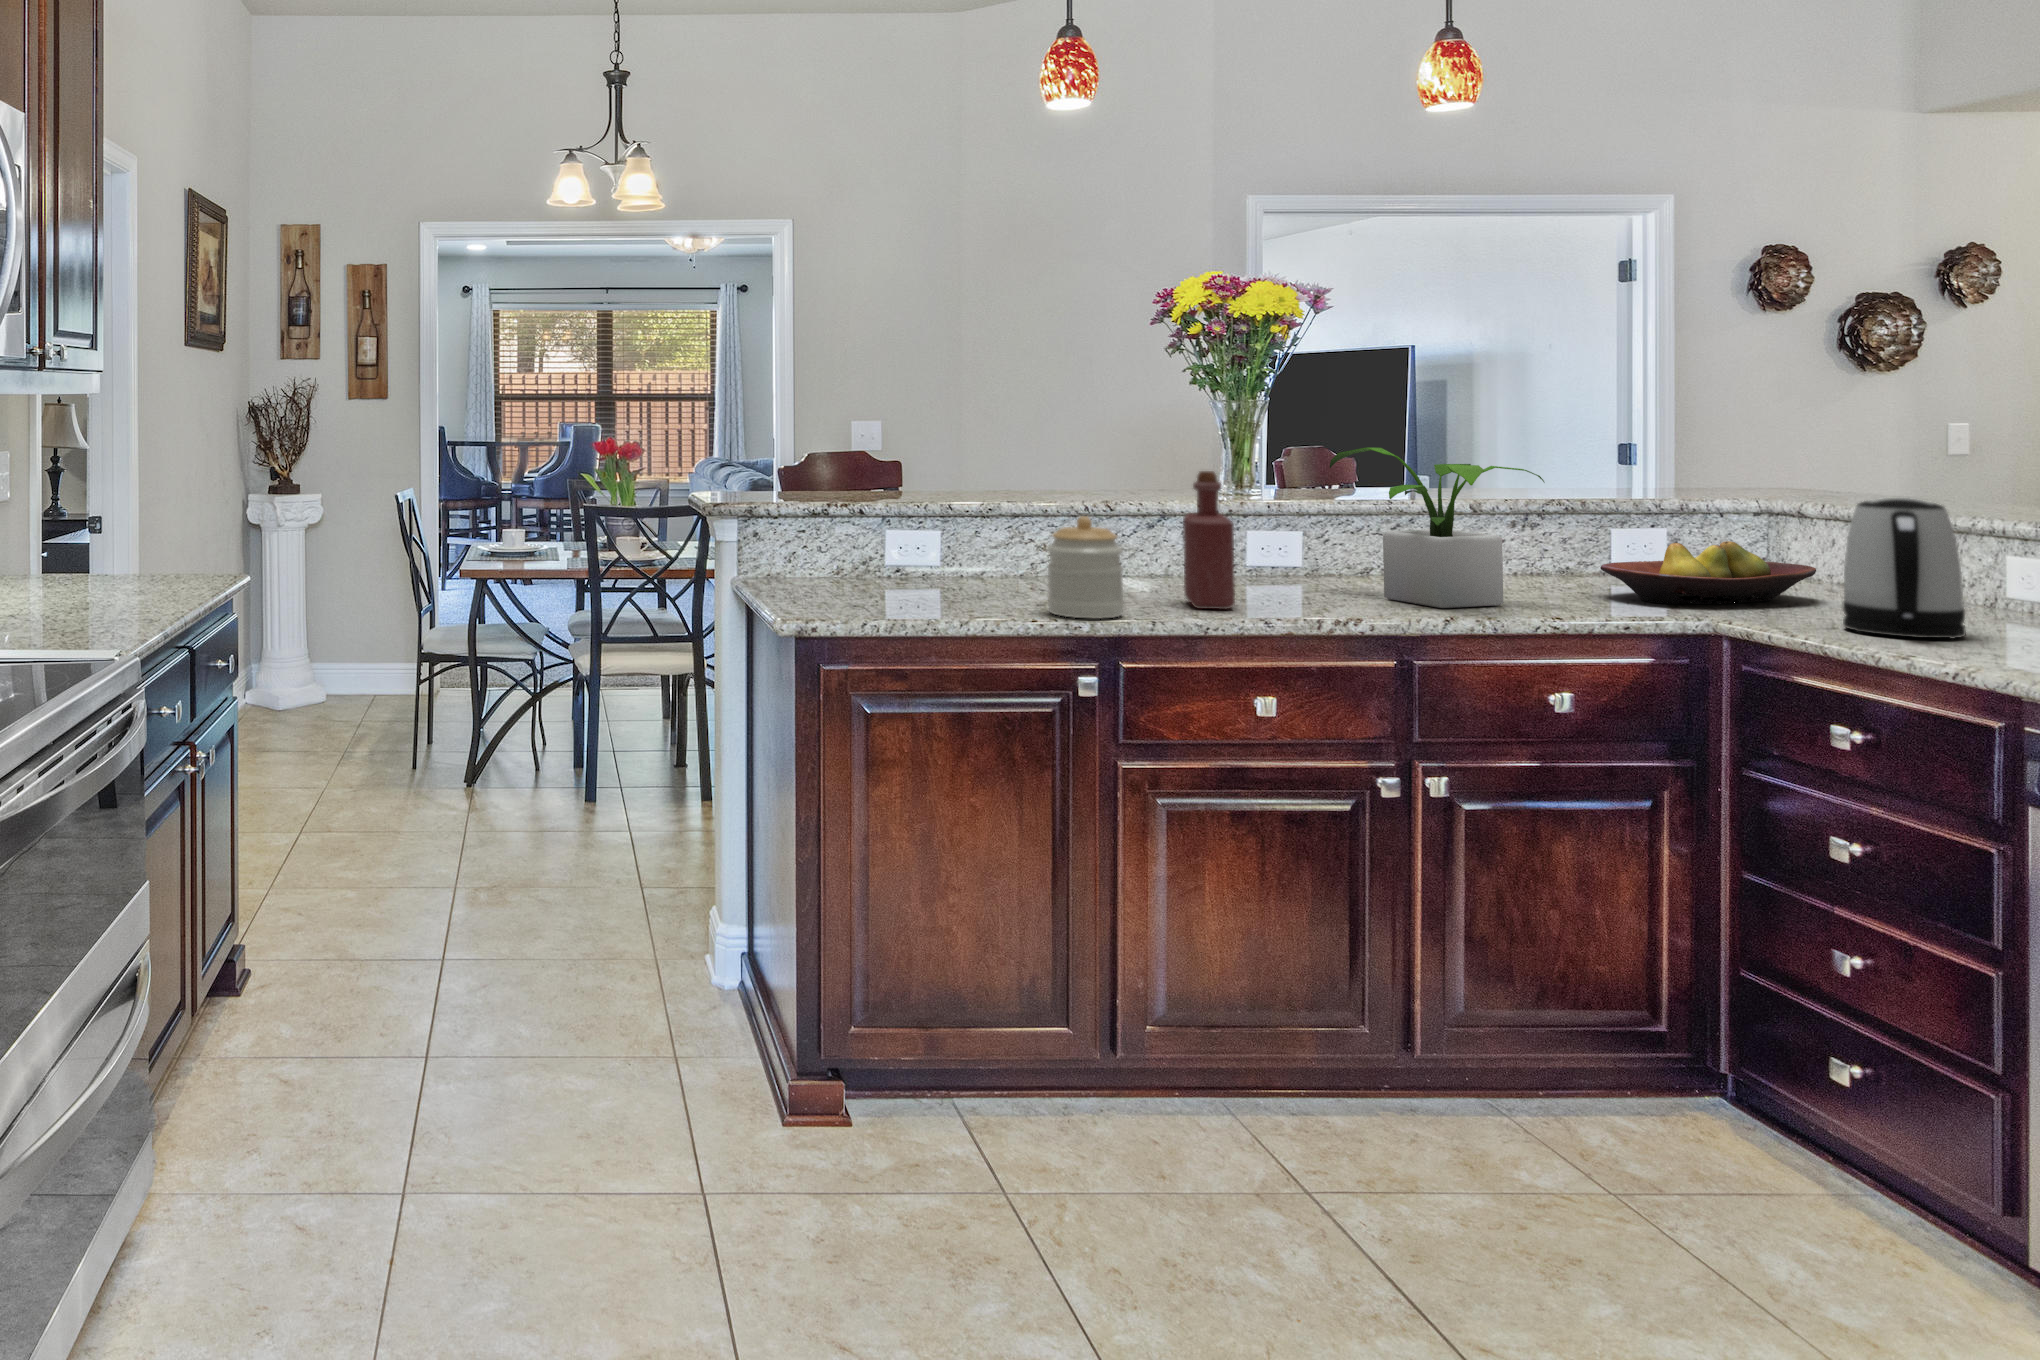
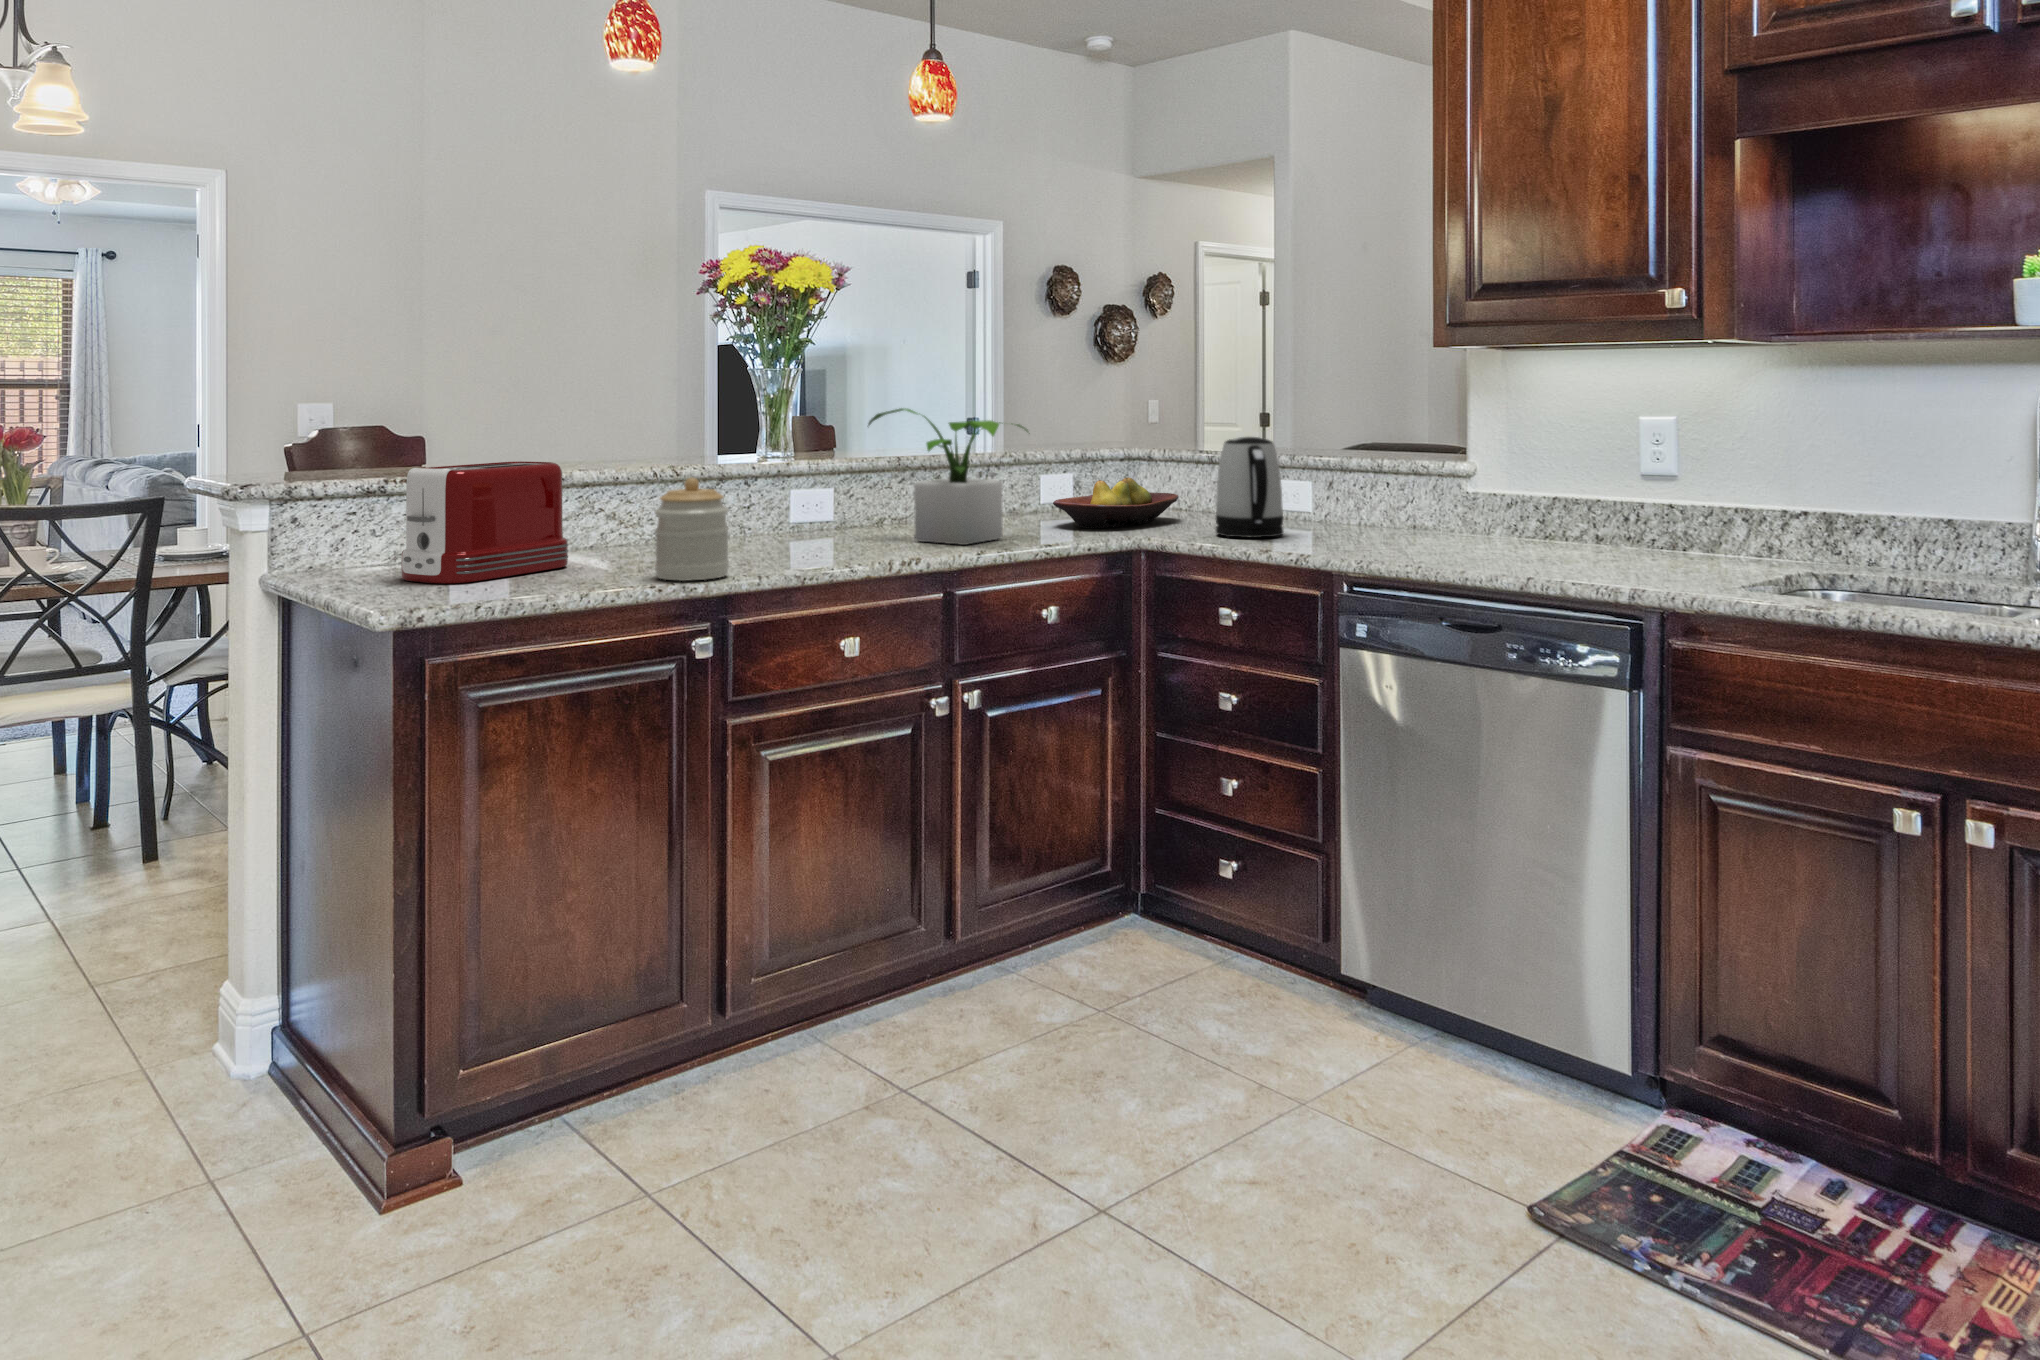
bottle: present [1183,471,1235,609] -> none [763,431,815,562]
toaster: none [832,490,983,599] -> present [401,461,568,584]

